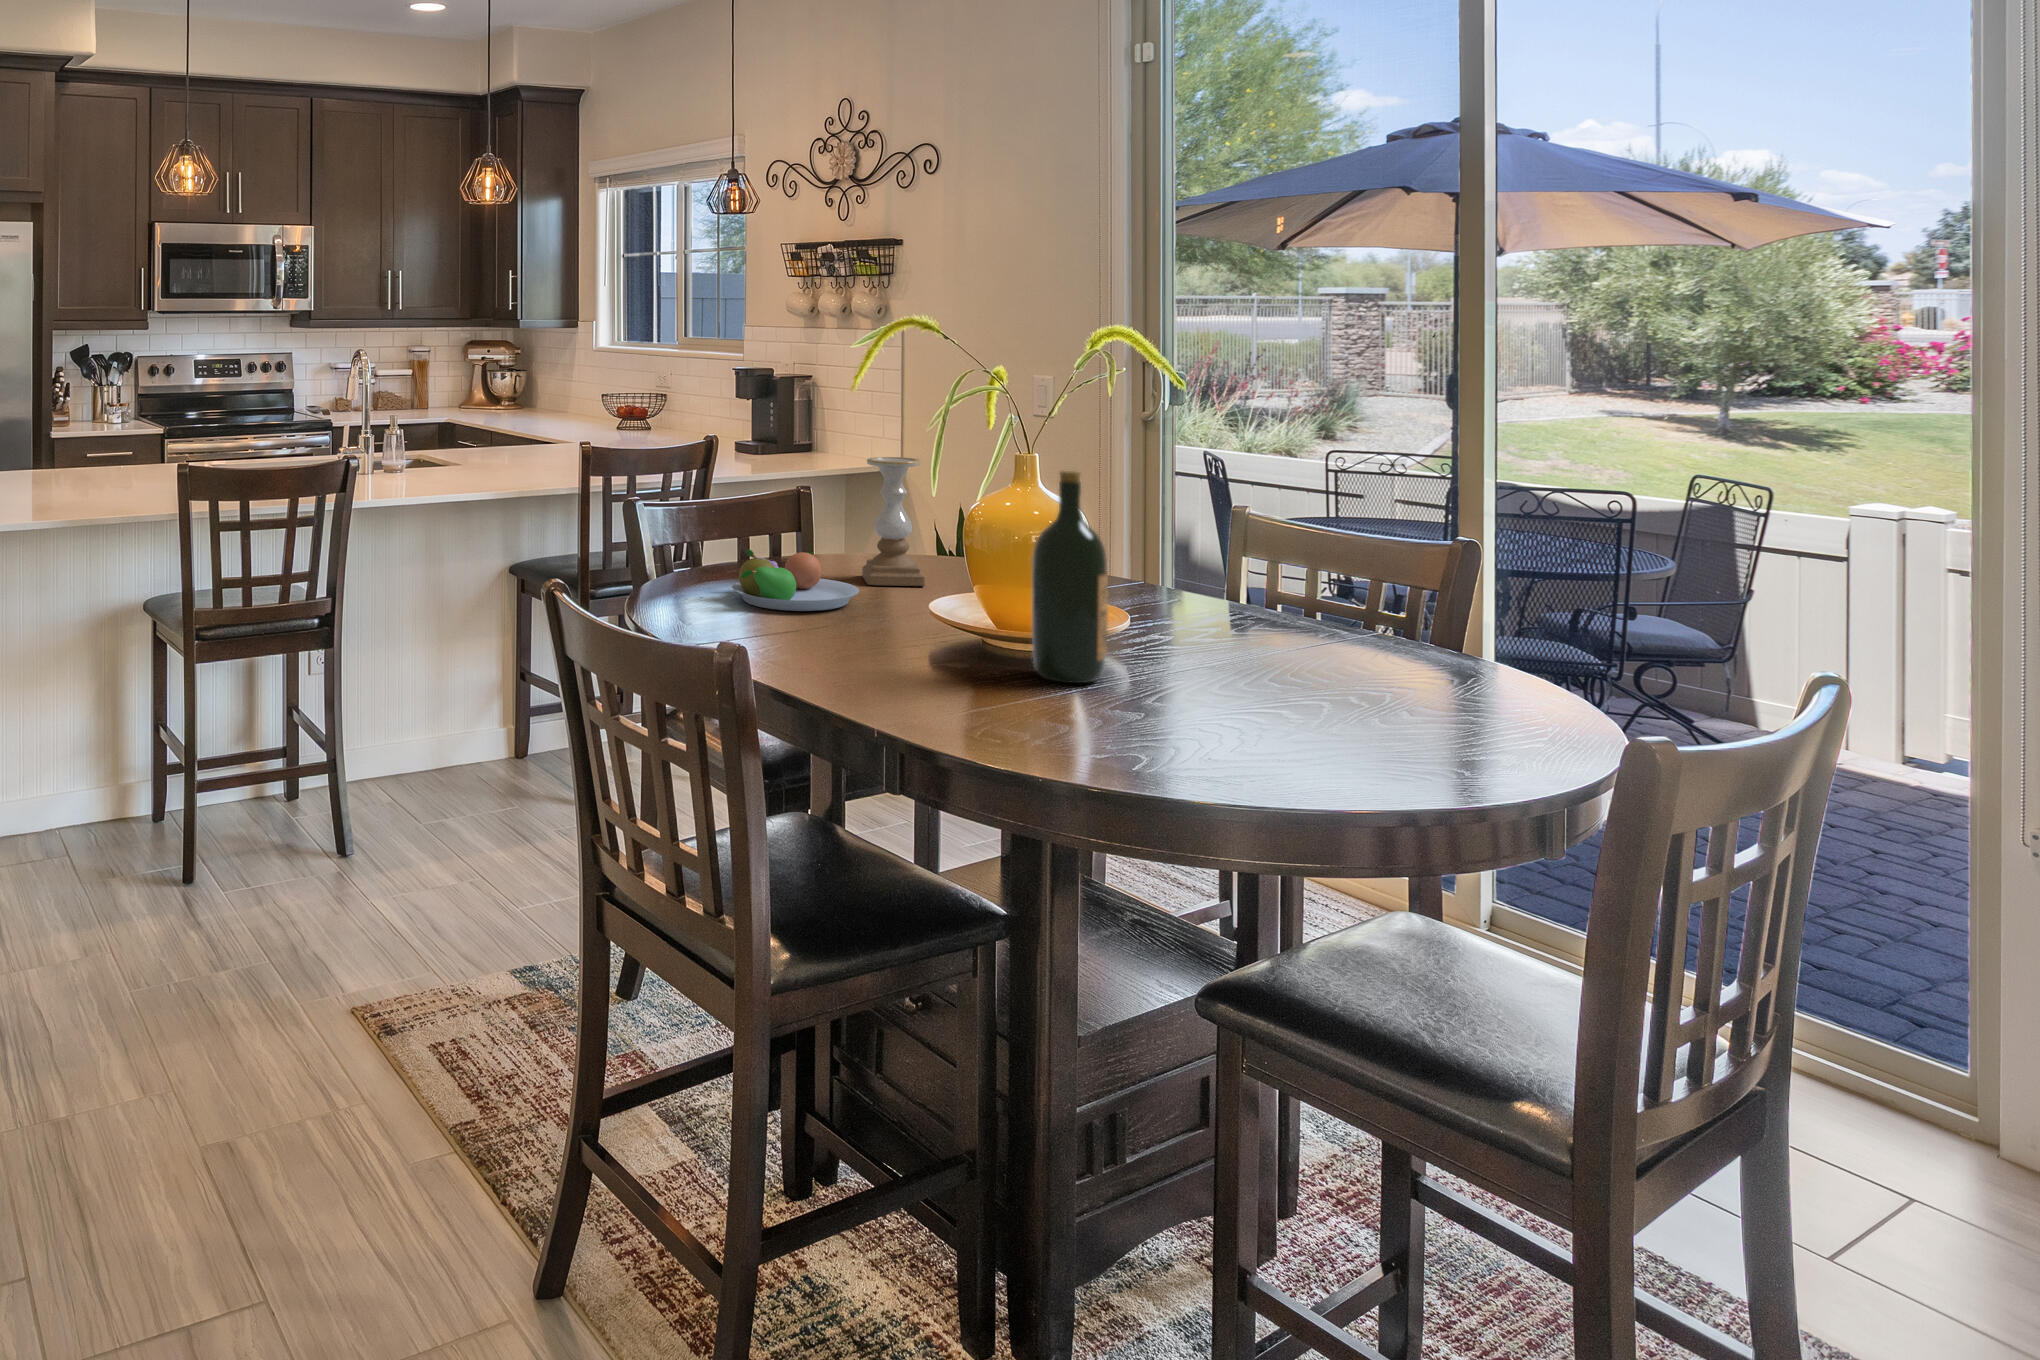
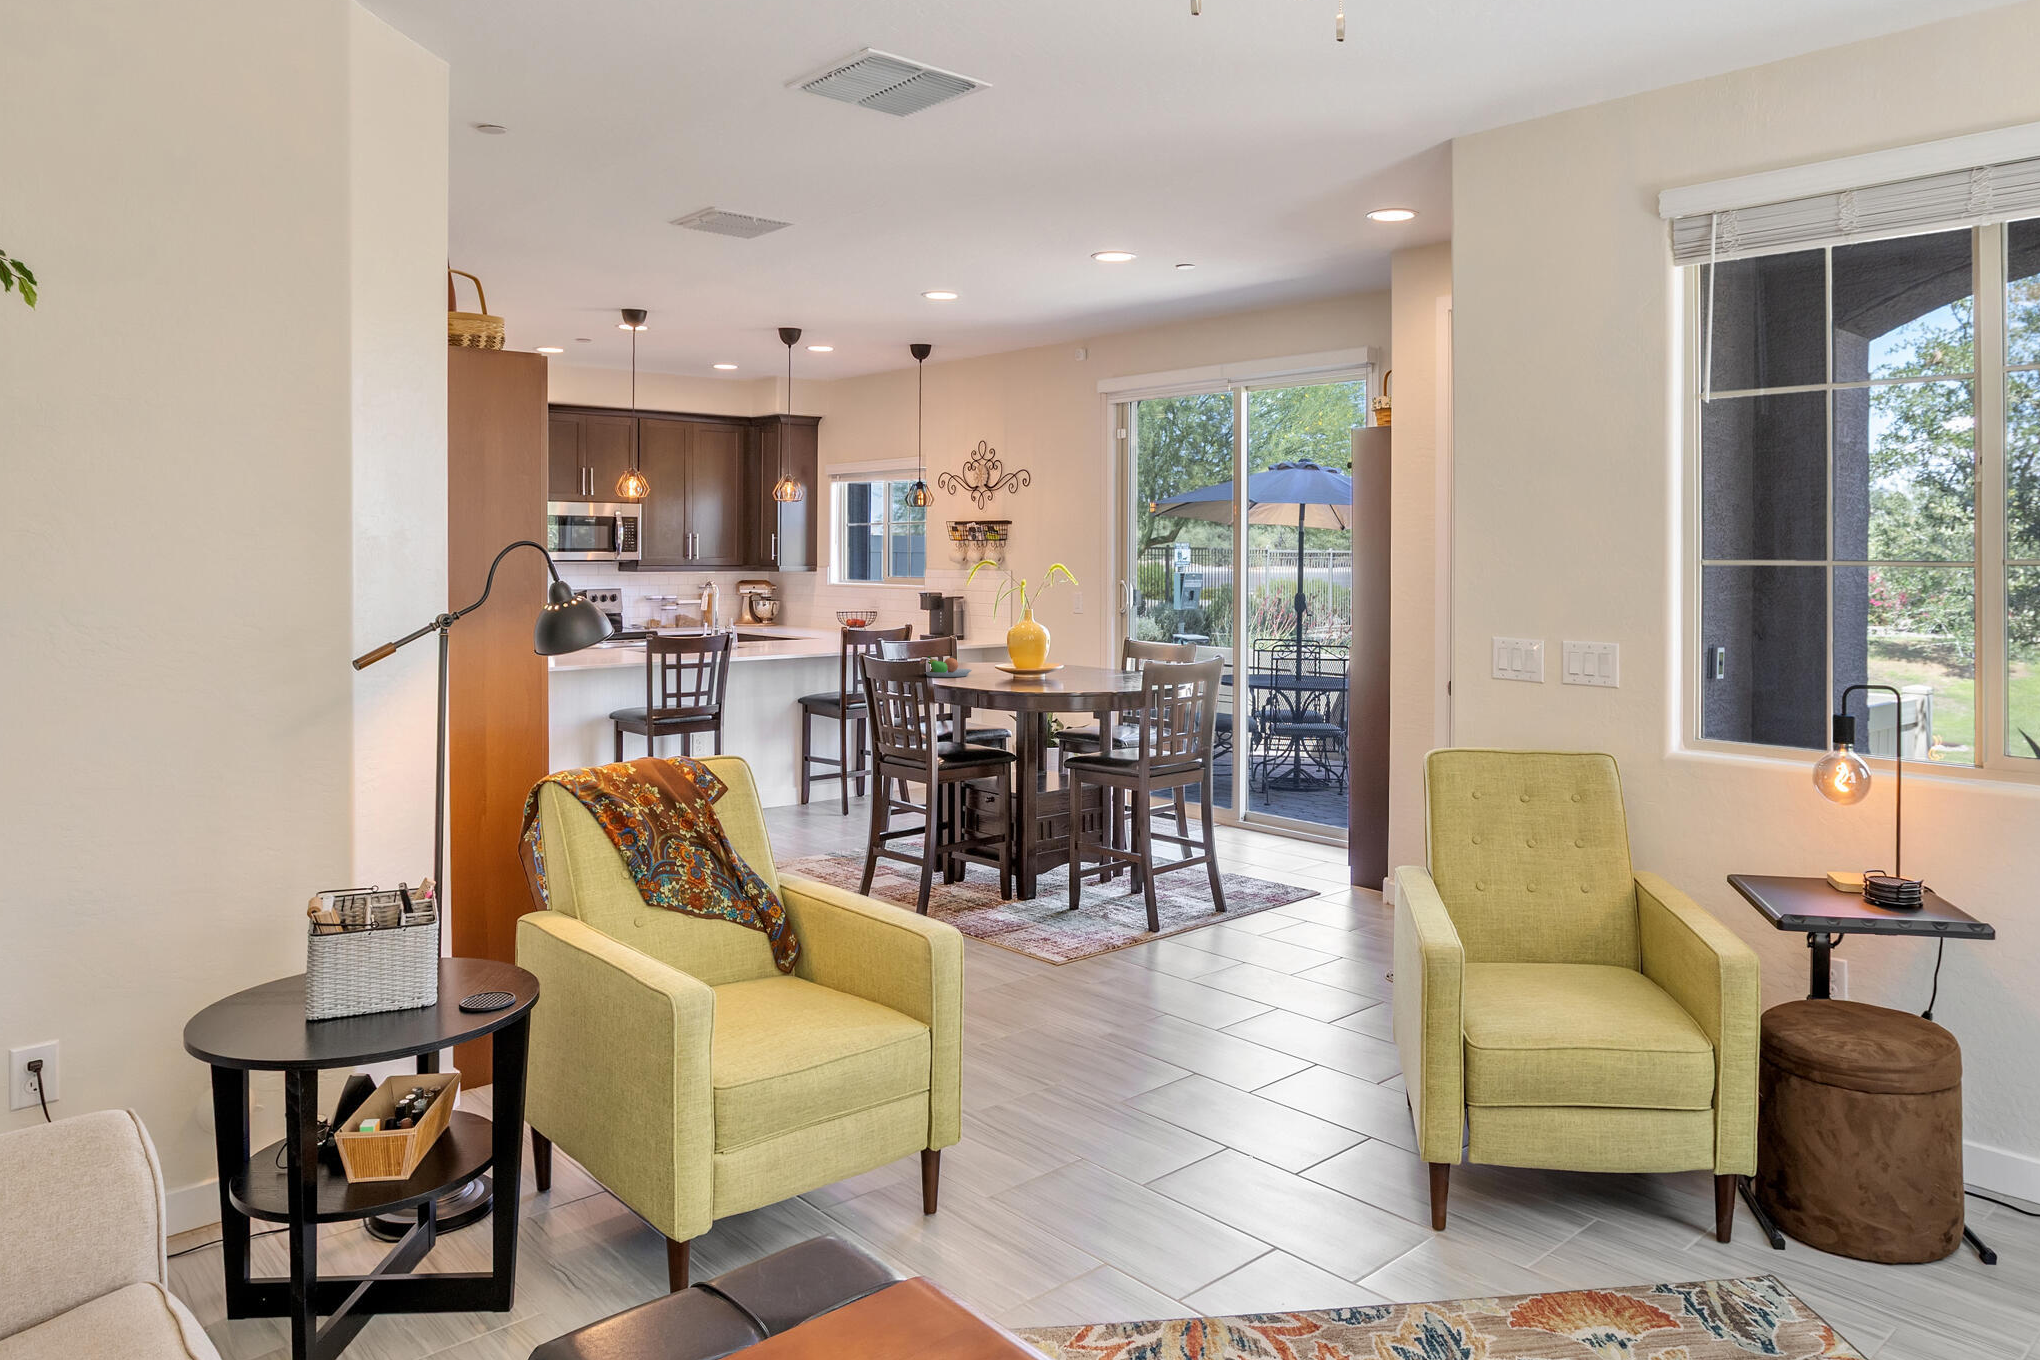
candle holder: present [862,457,925,586] -> none [976,621,1000,672]
wine bottle: present [1032,471,1108,683] -> none [1024,617,1047,686]

